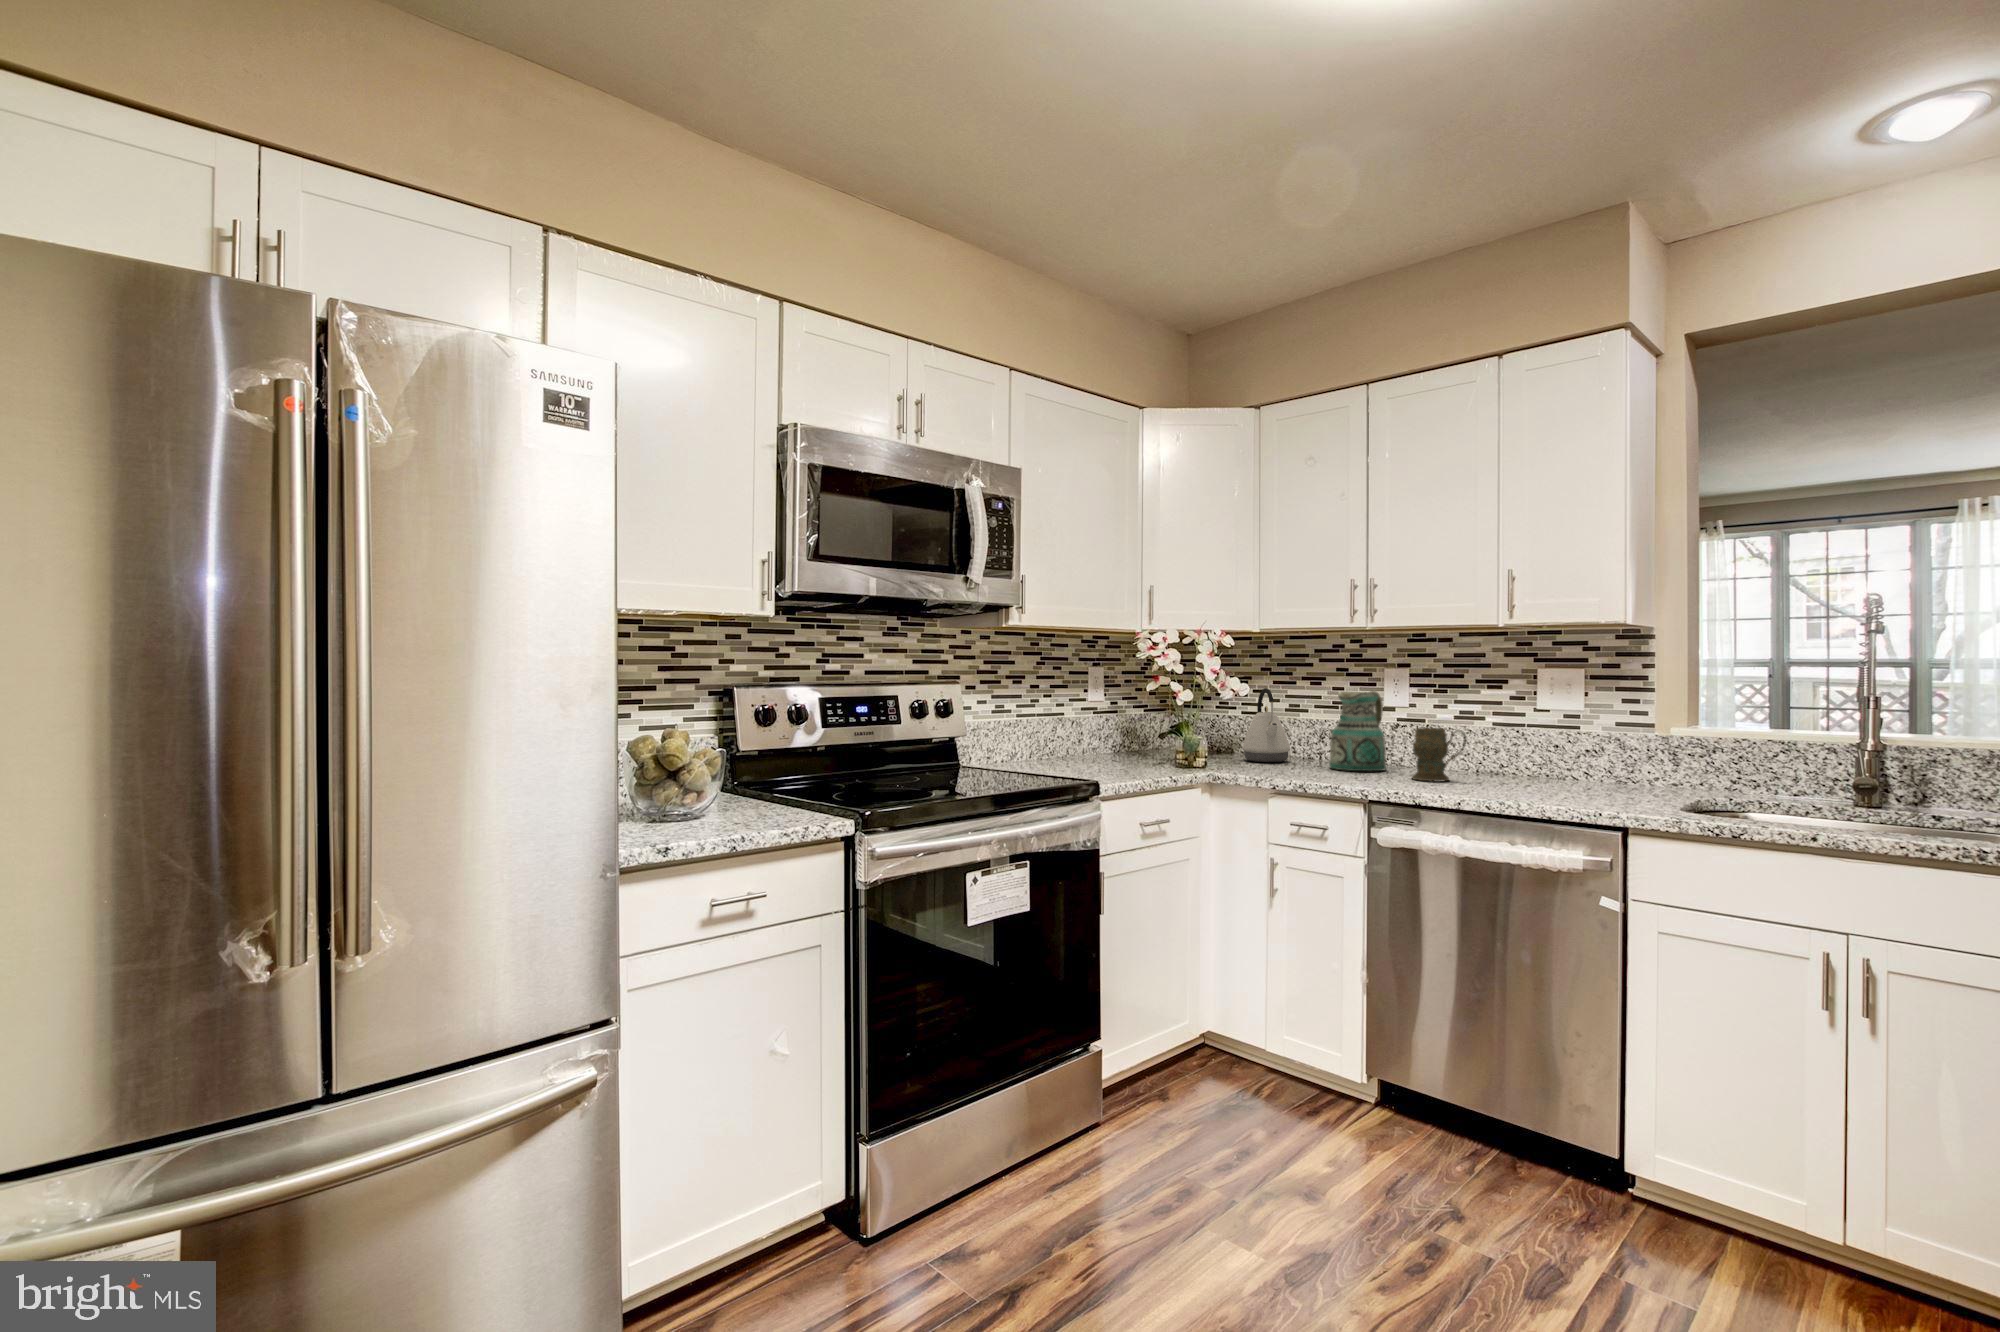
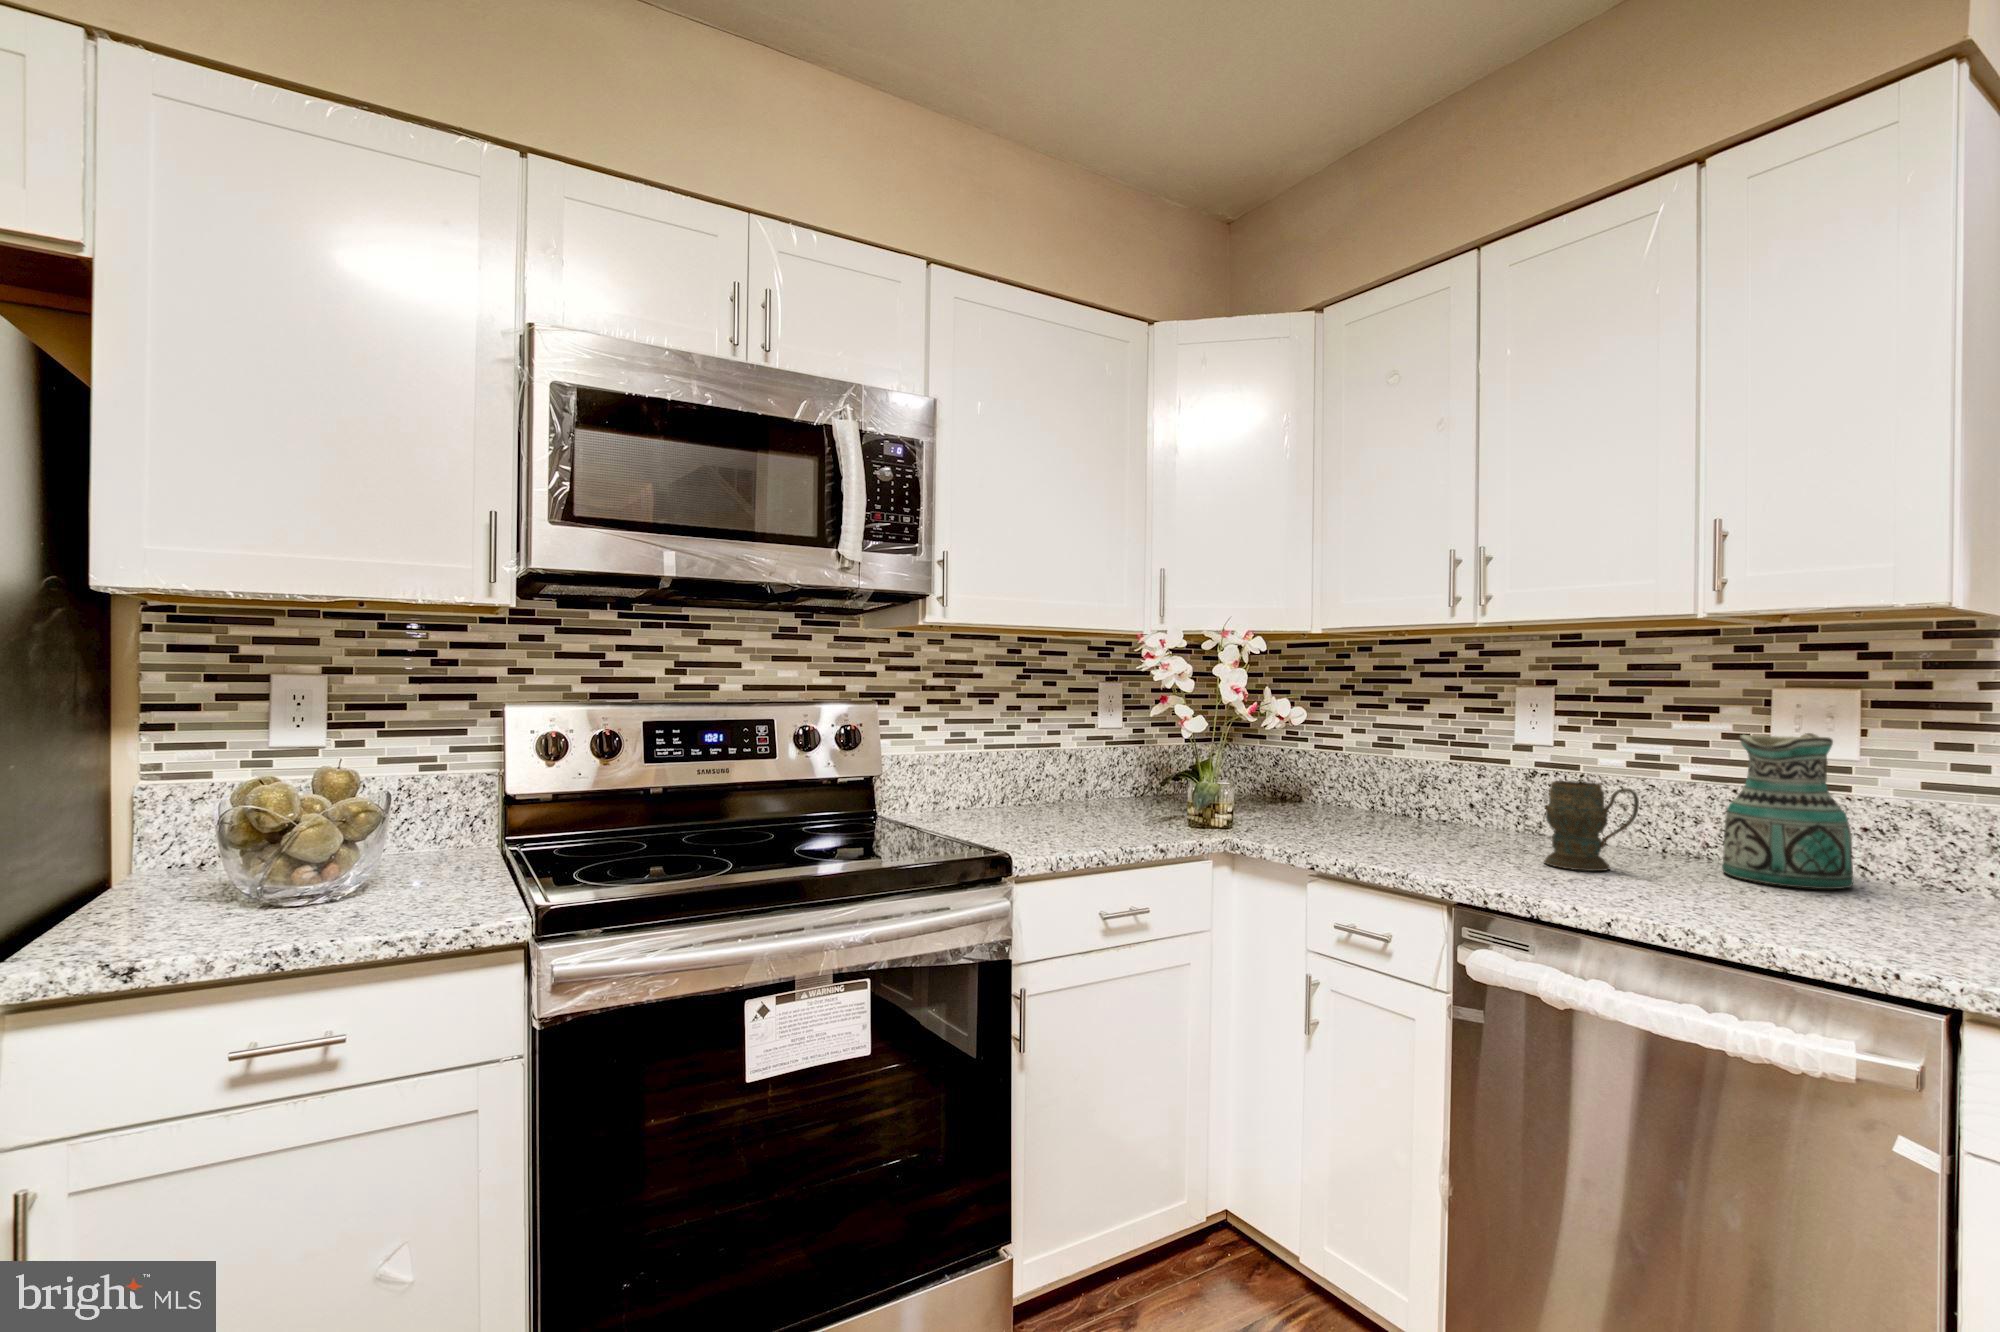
kettle: present [1242,688,1290,762] -> none [1299,714,1368,820]
ceramic pitcher: present [1329,691,1386,771] -> present [1722,733,1853,889]

